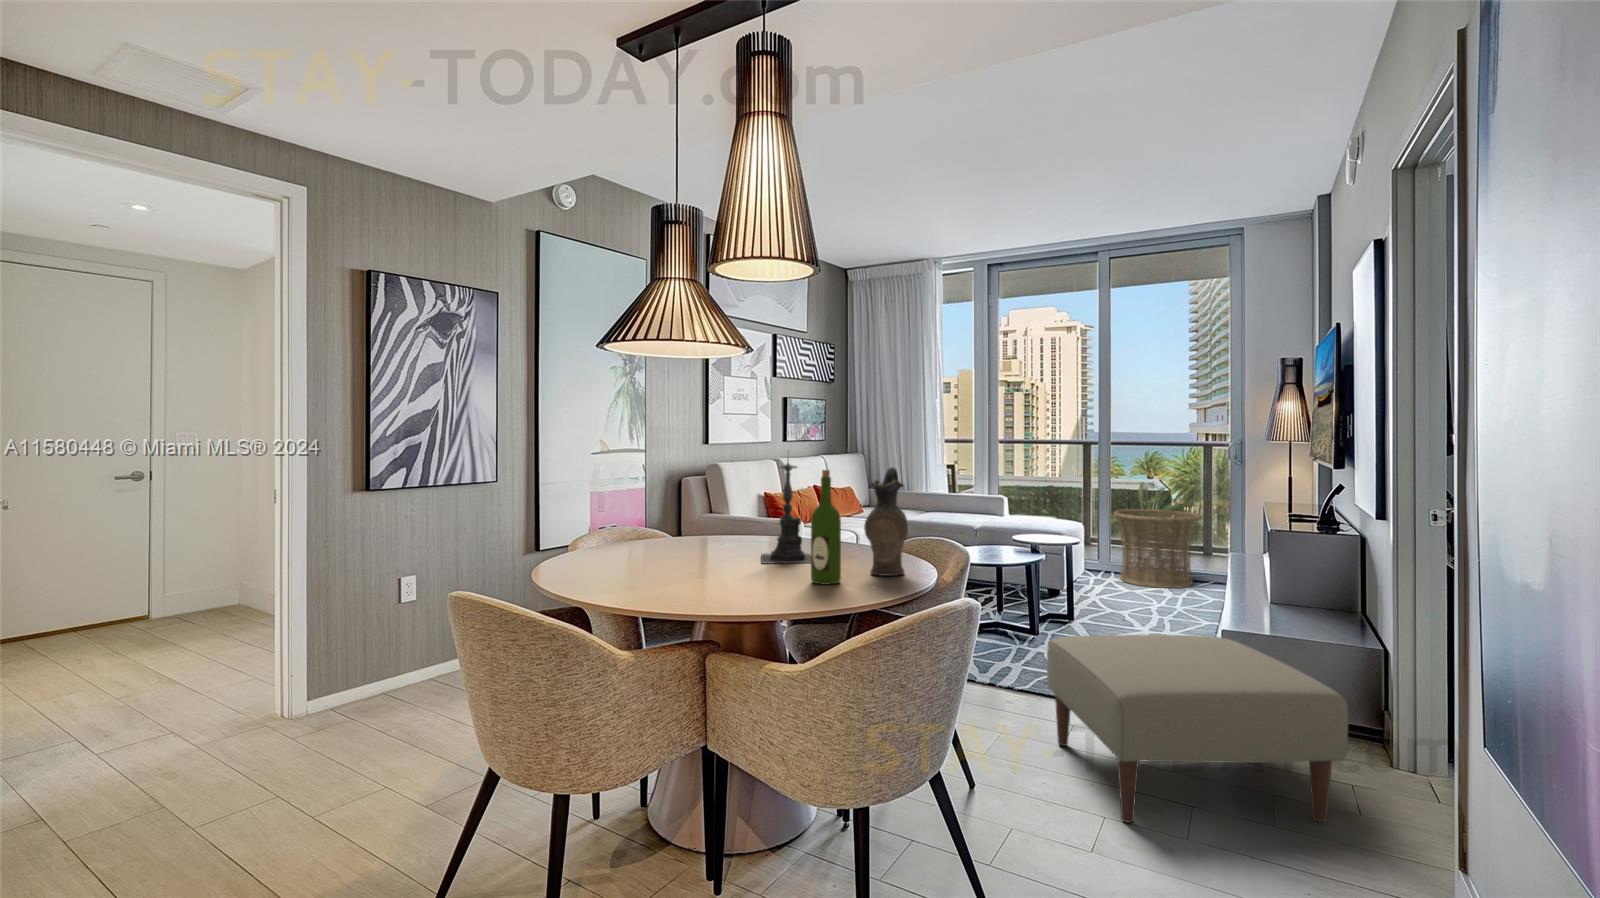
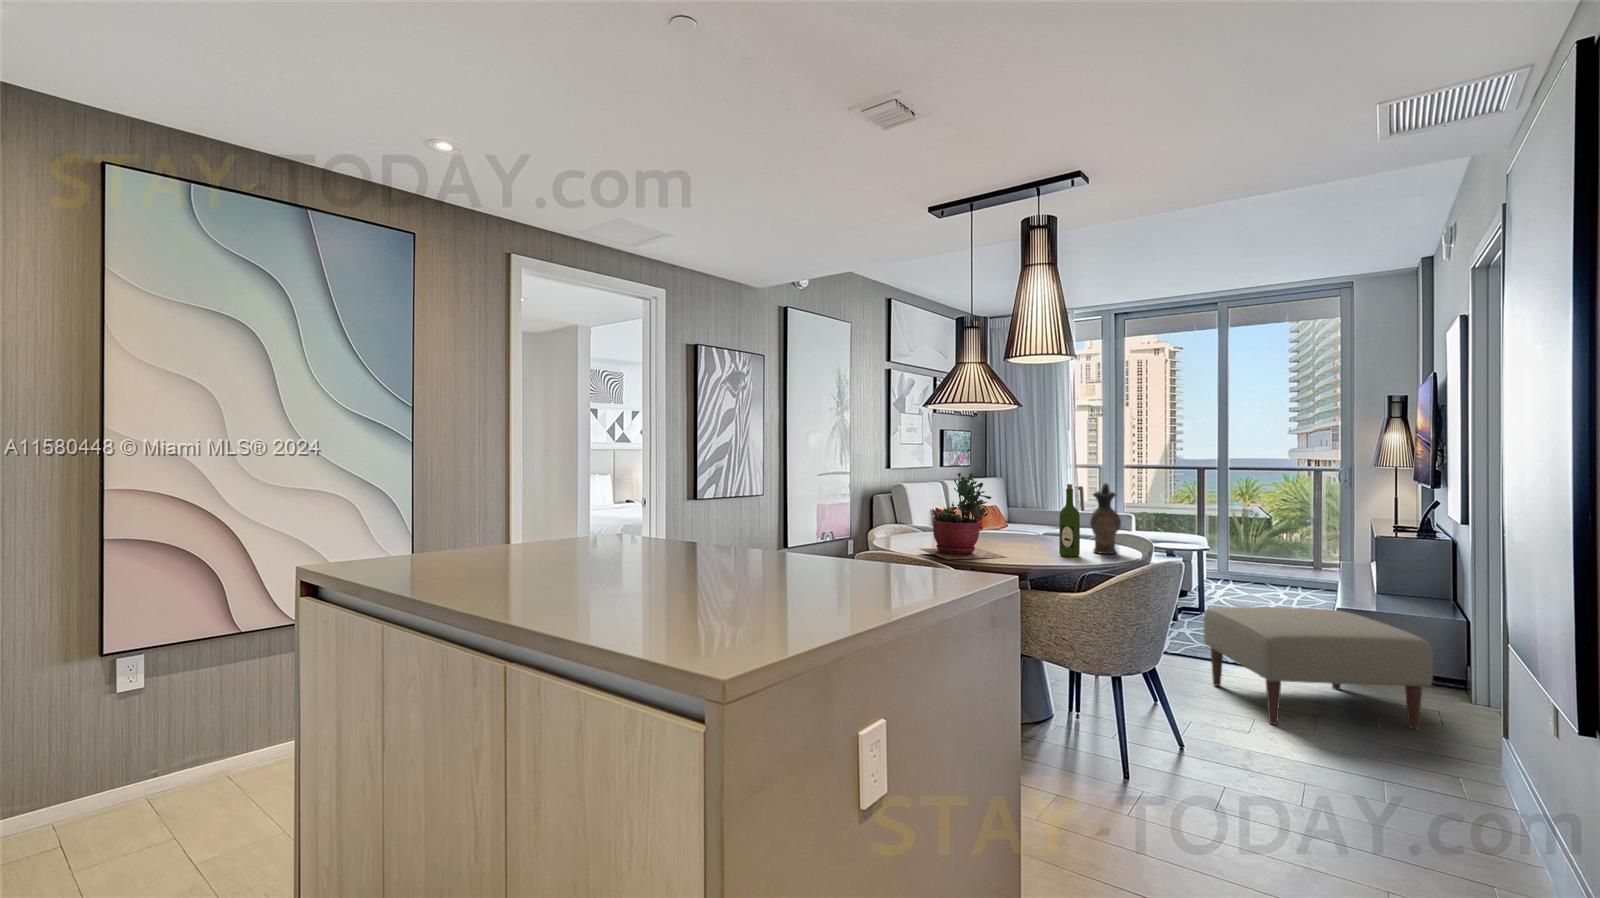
succulent plant: none [594,453,725,597] -> present [920,473,1005,559]
candle holder: present [761,459,811,564] -> none [1001,472,1045,548]
basket: present [1113,509,1201,588] -> none [1233,525,1314,593]

